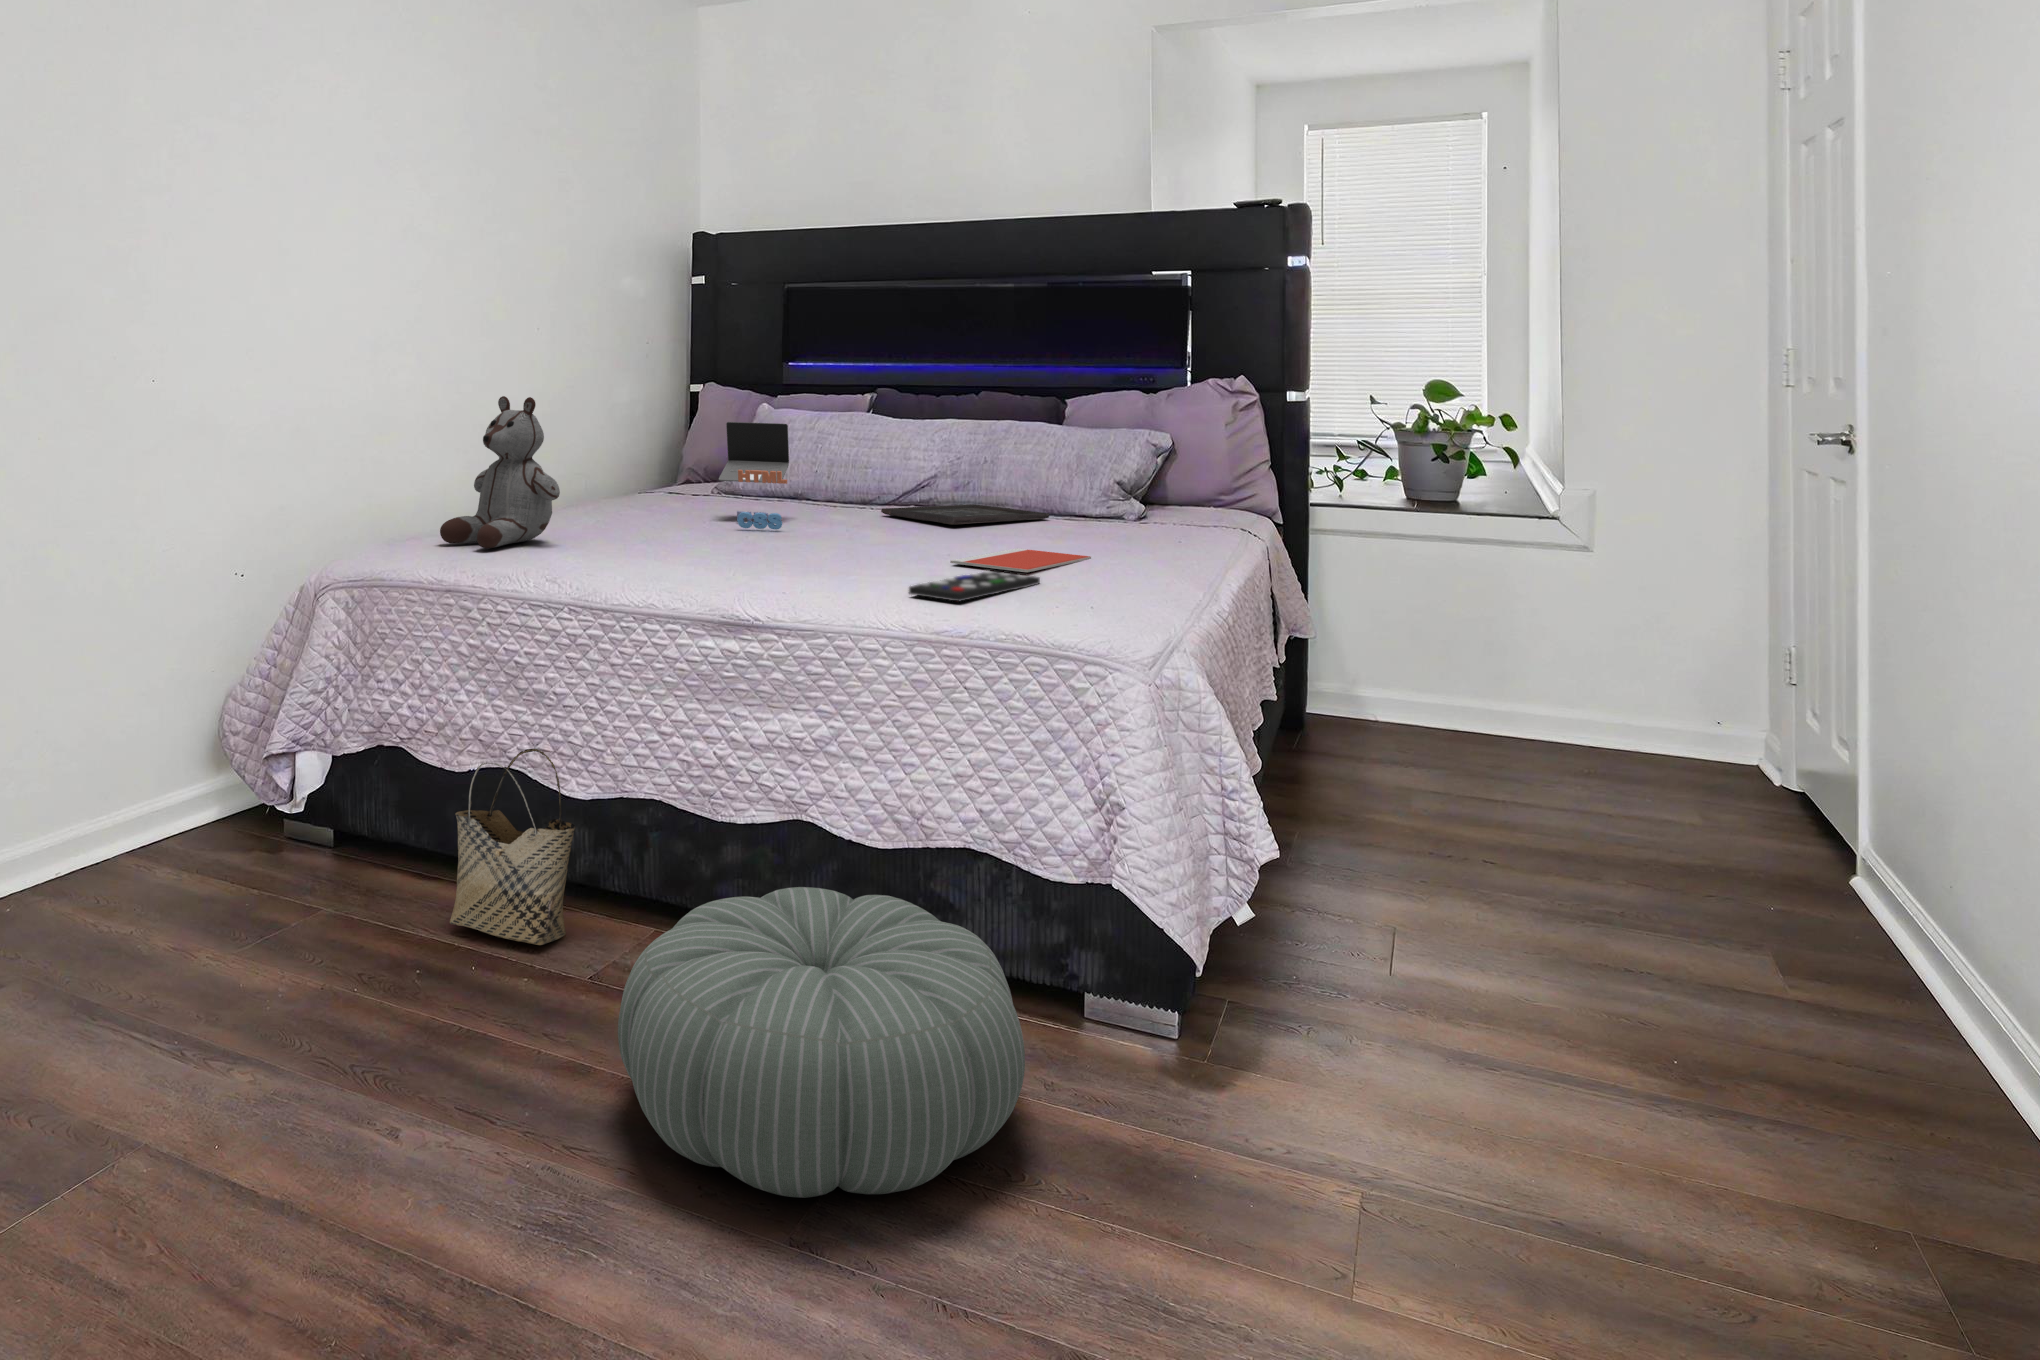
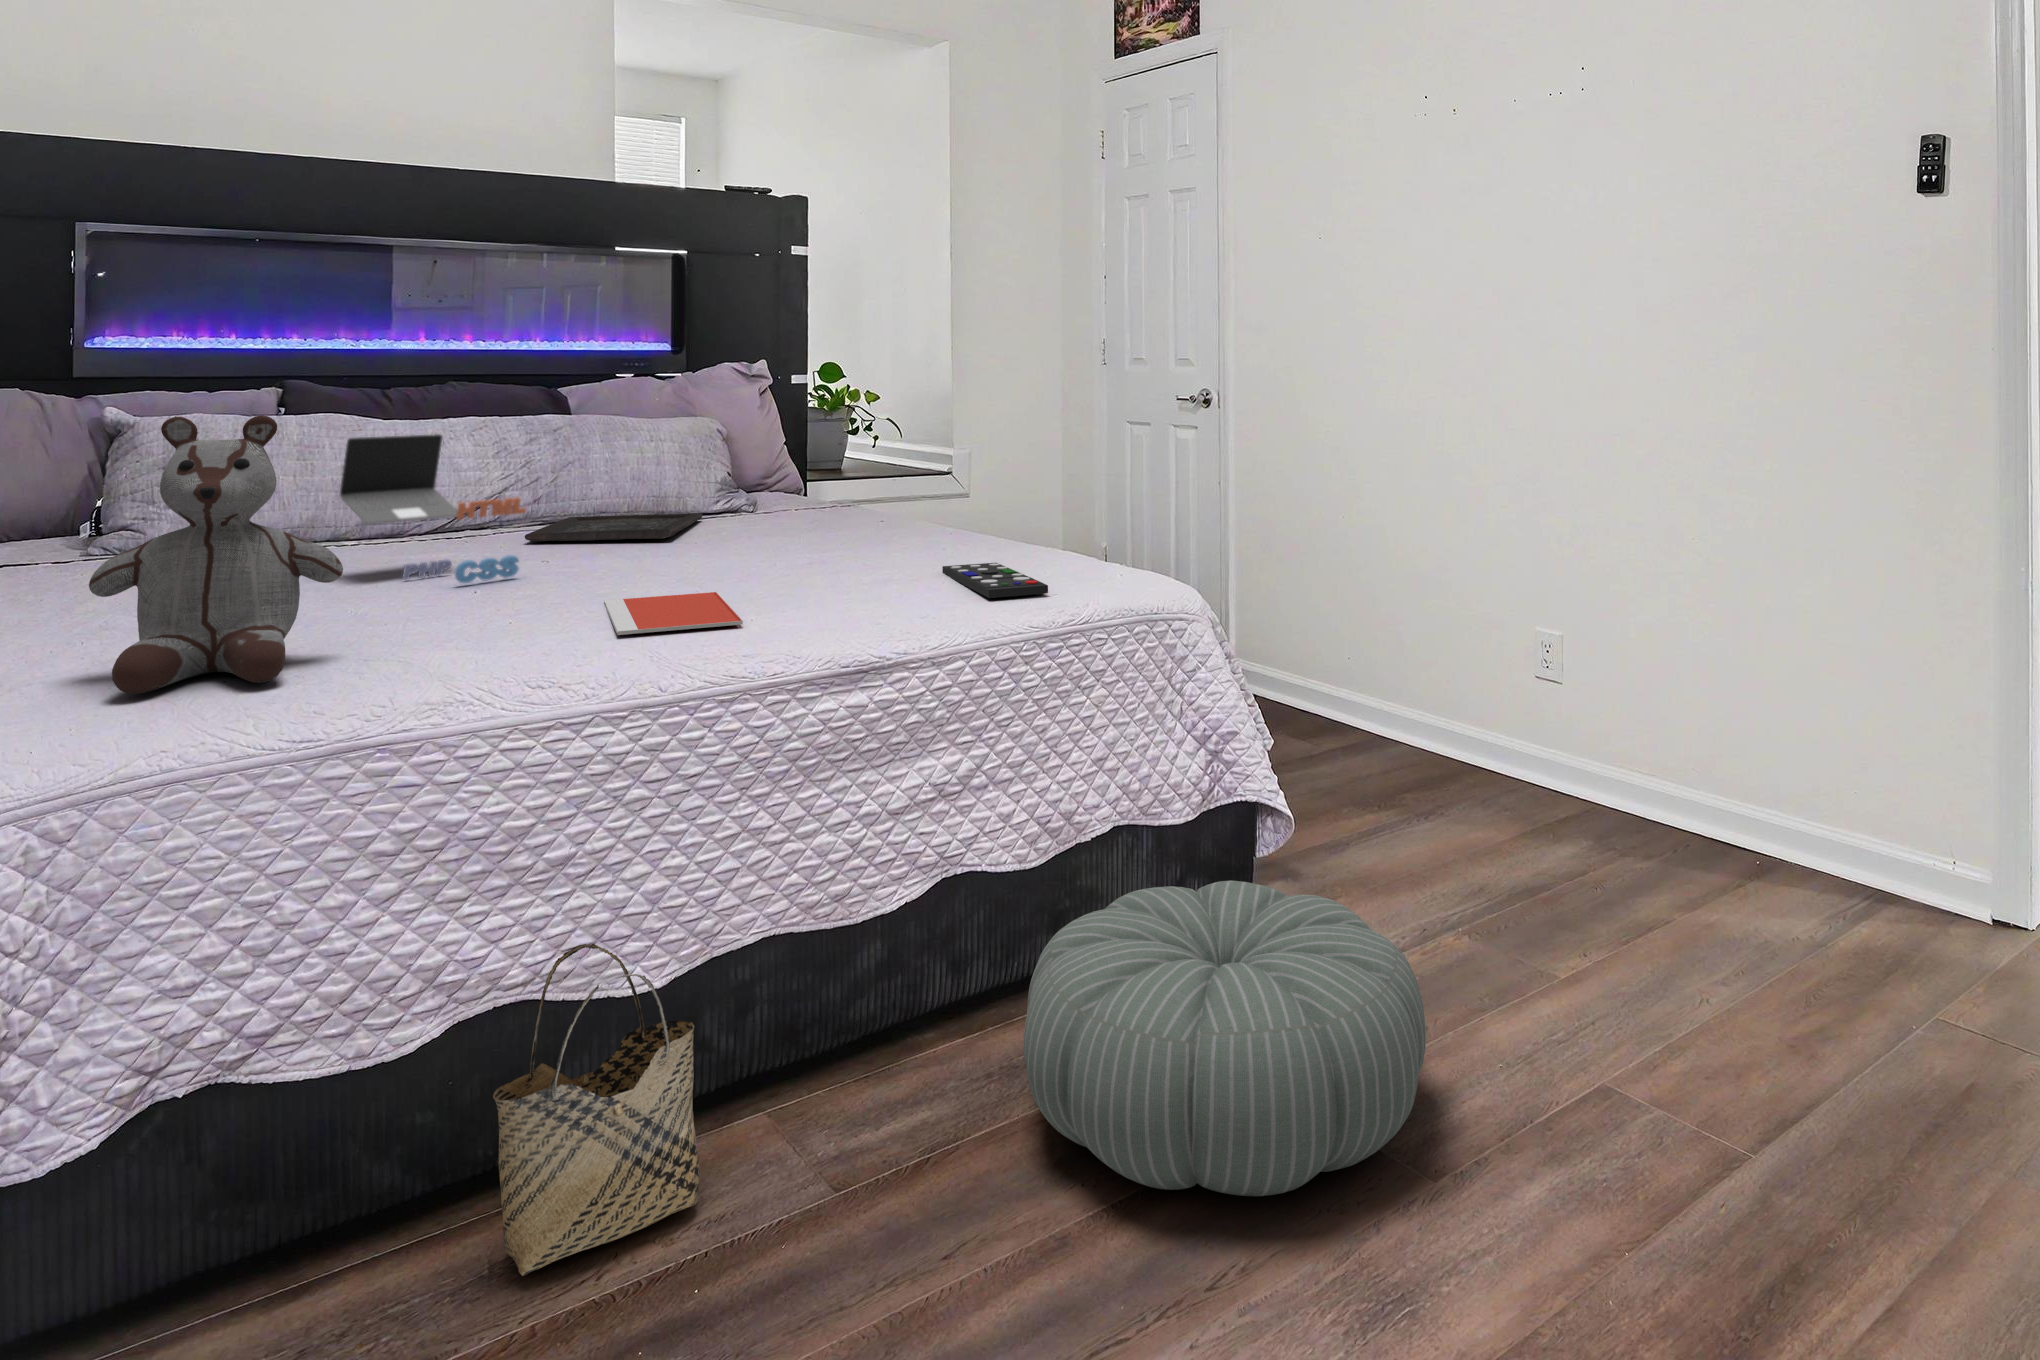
notebook: present [950,548,1091,572] -> present [604,592,743,635]

